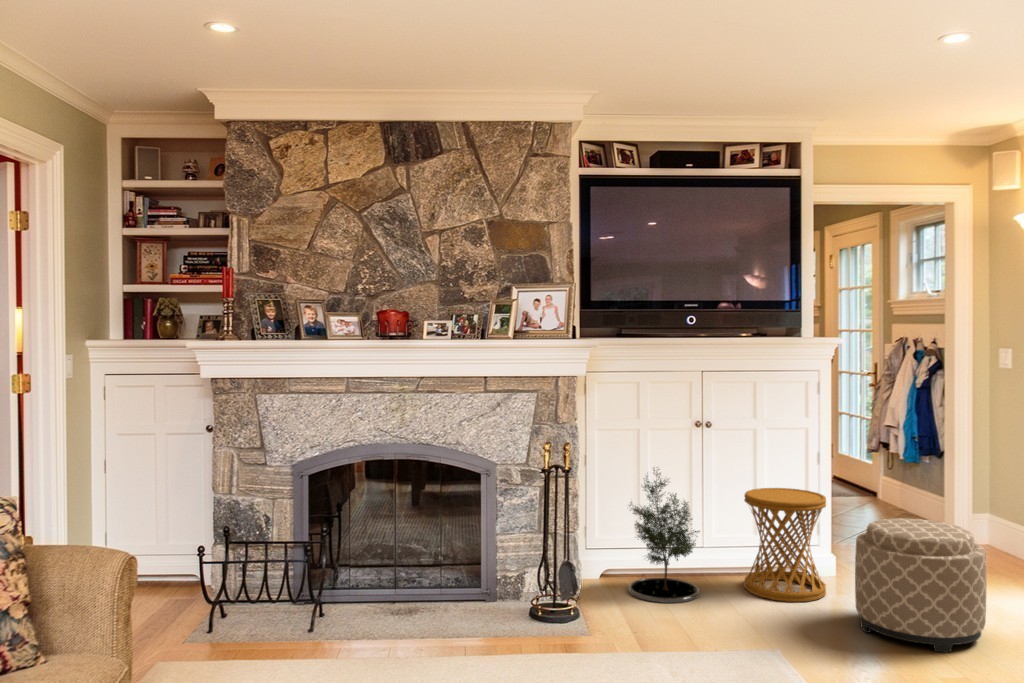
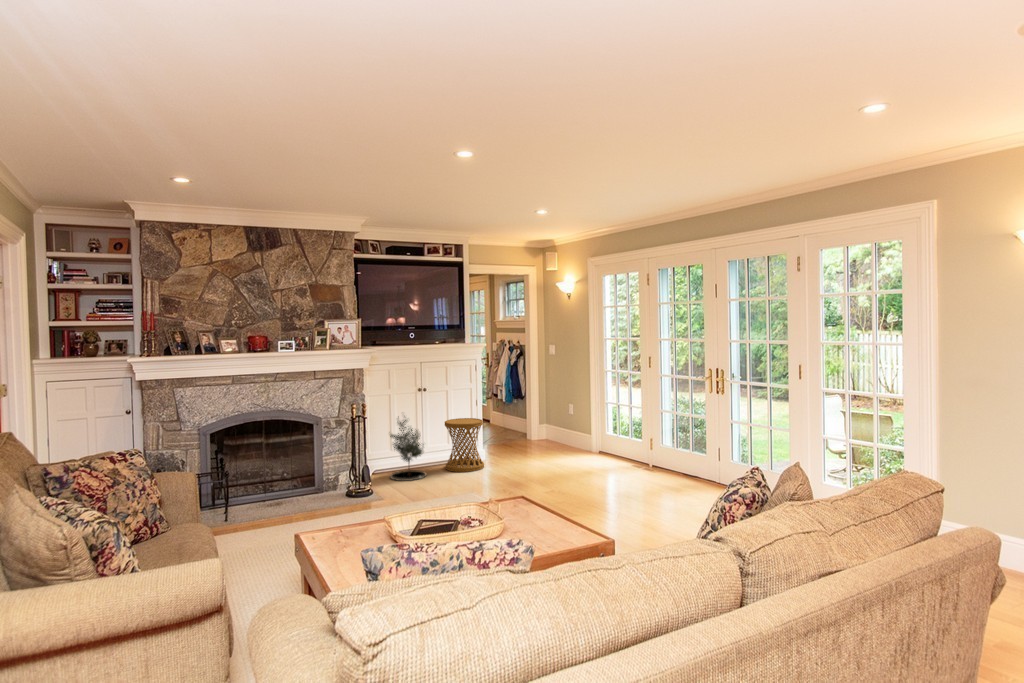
ottoman: present [855,518,986,652] -> none [500,424,553,479]

